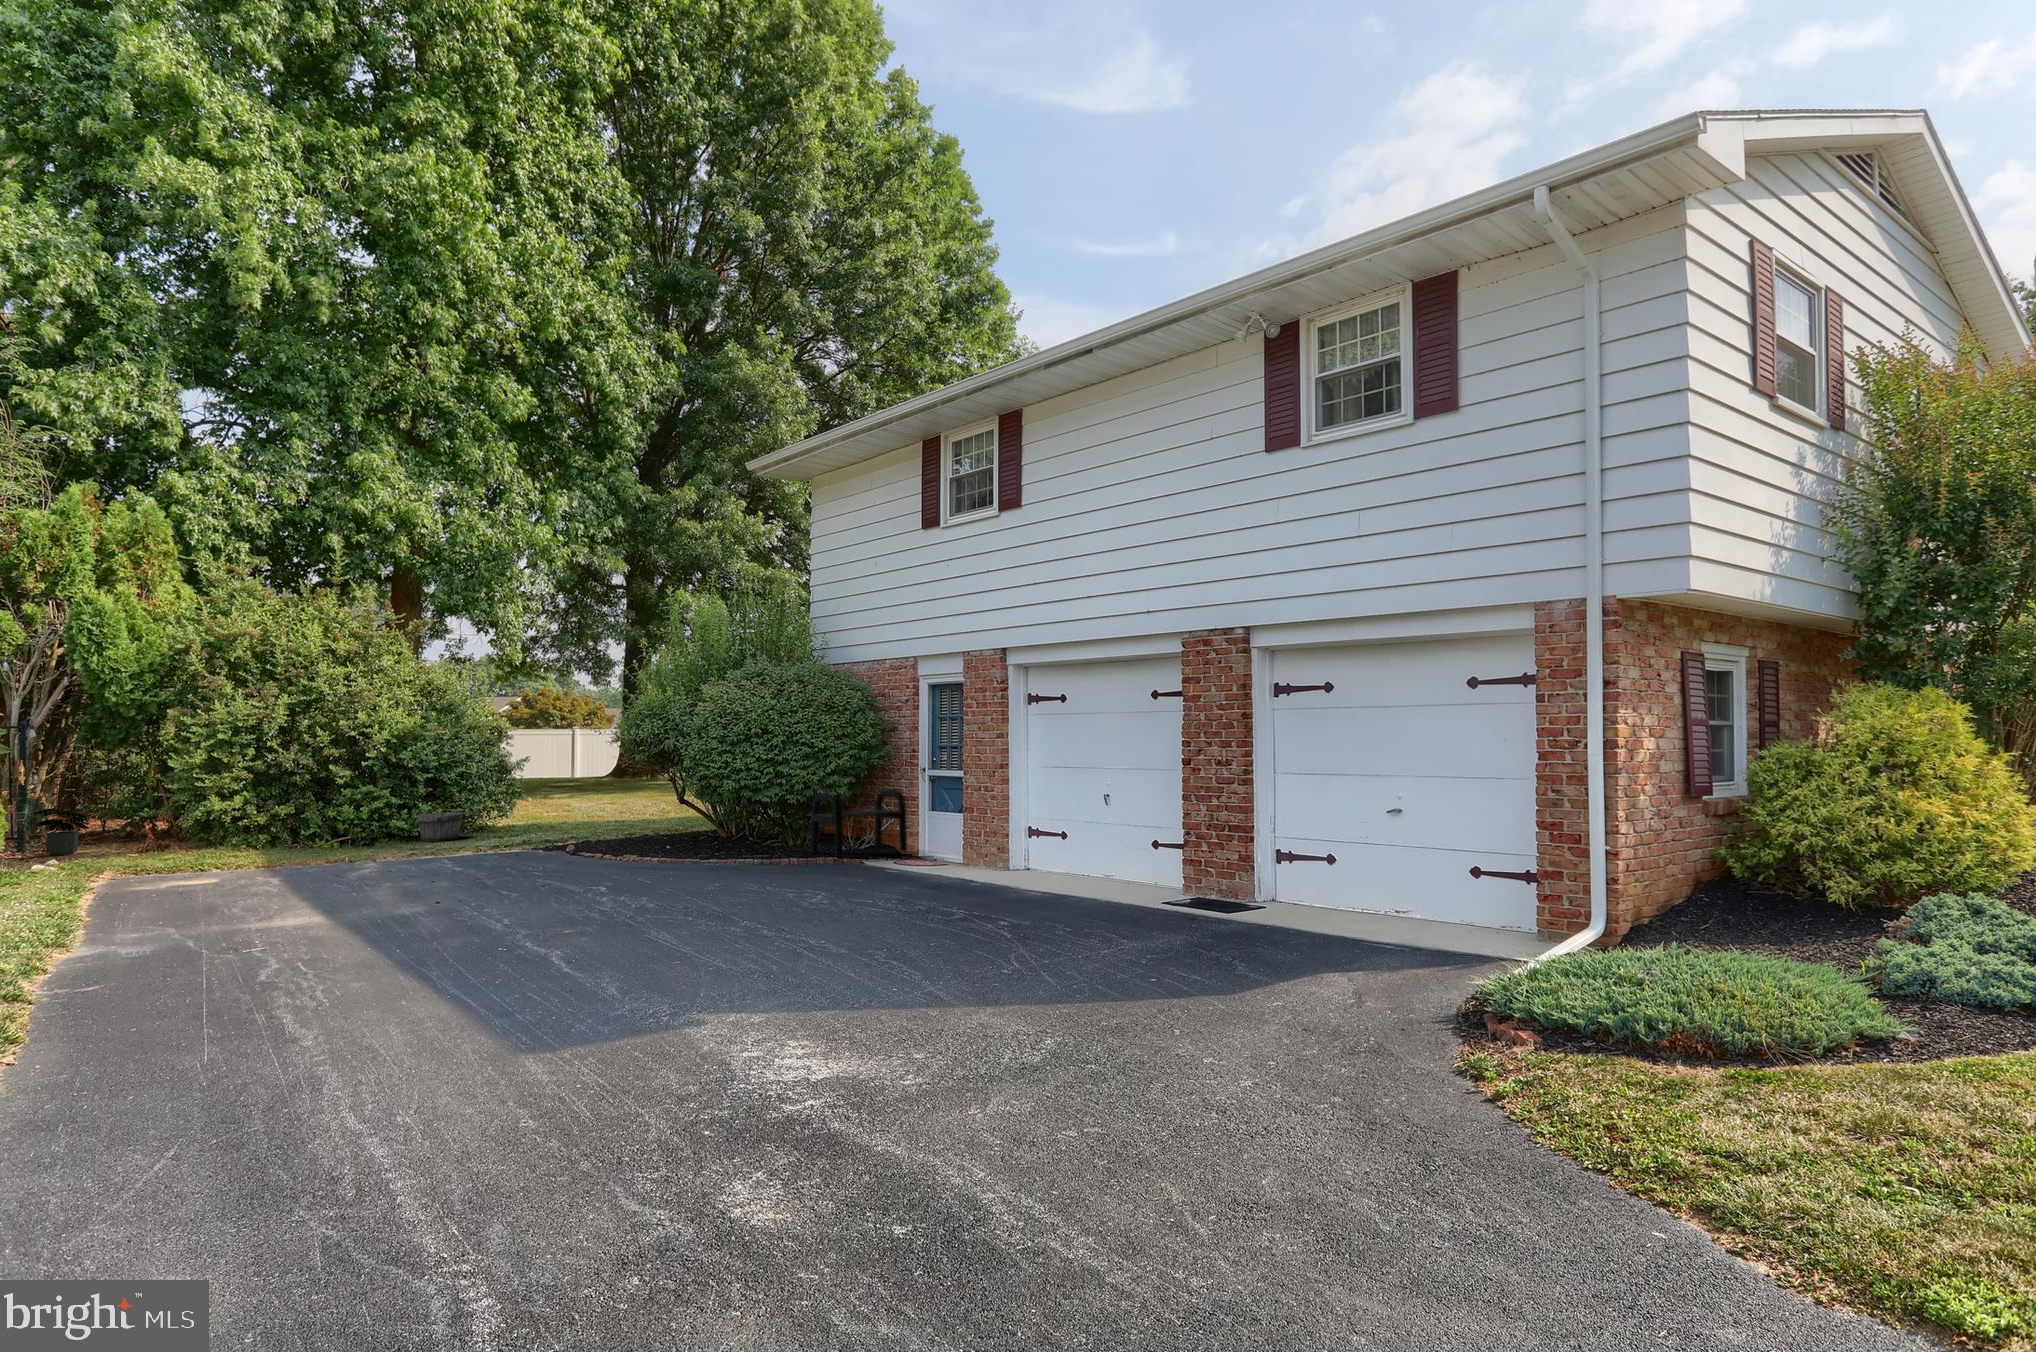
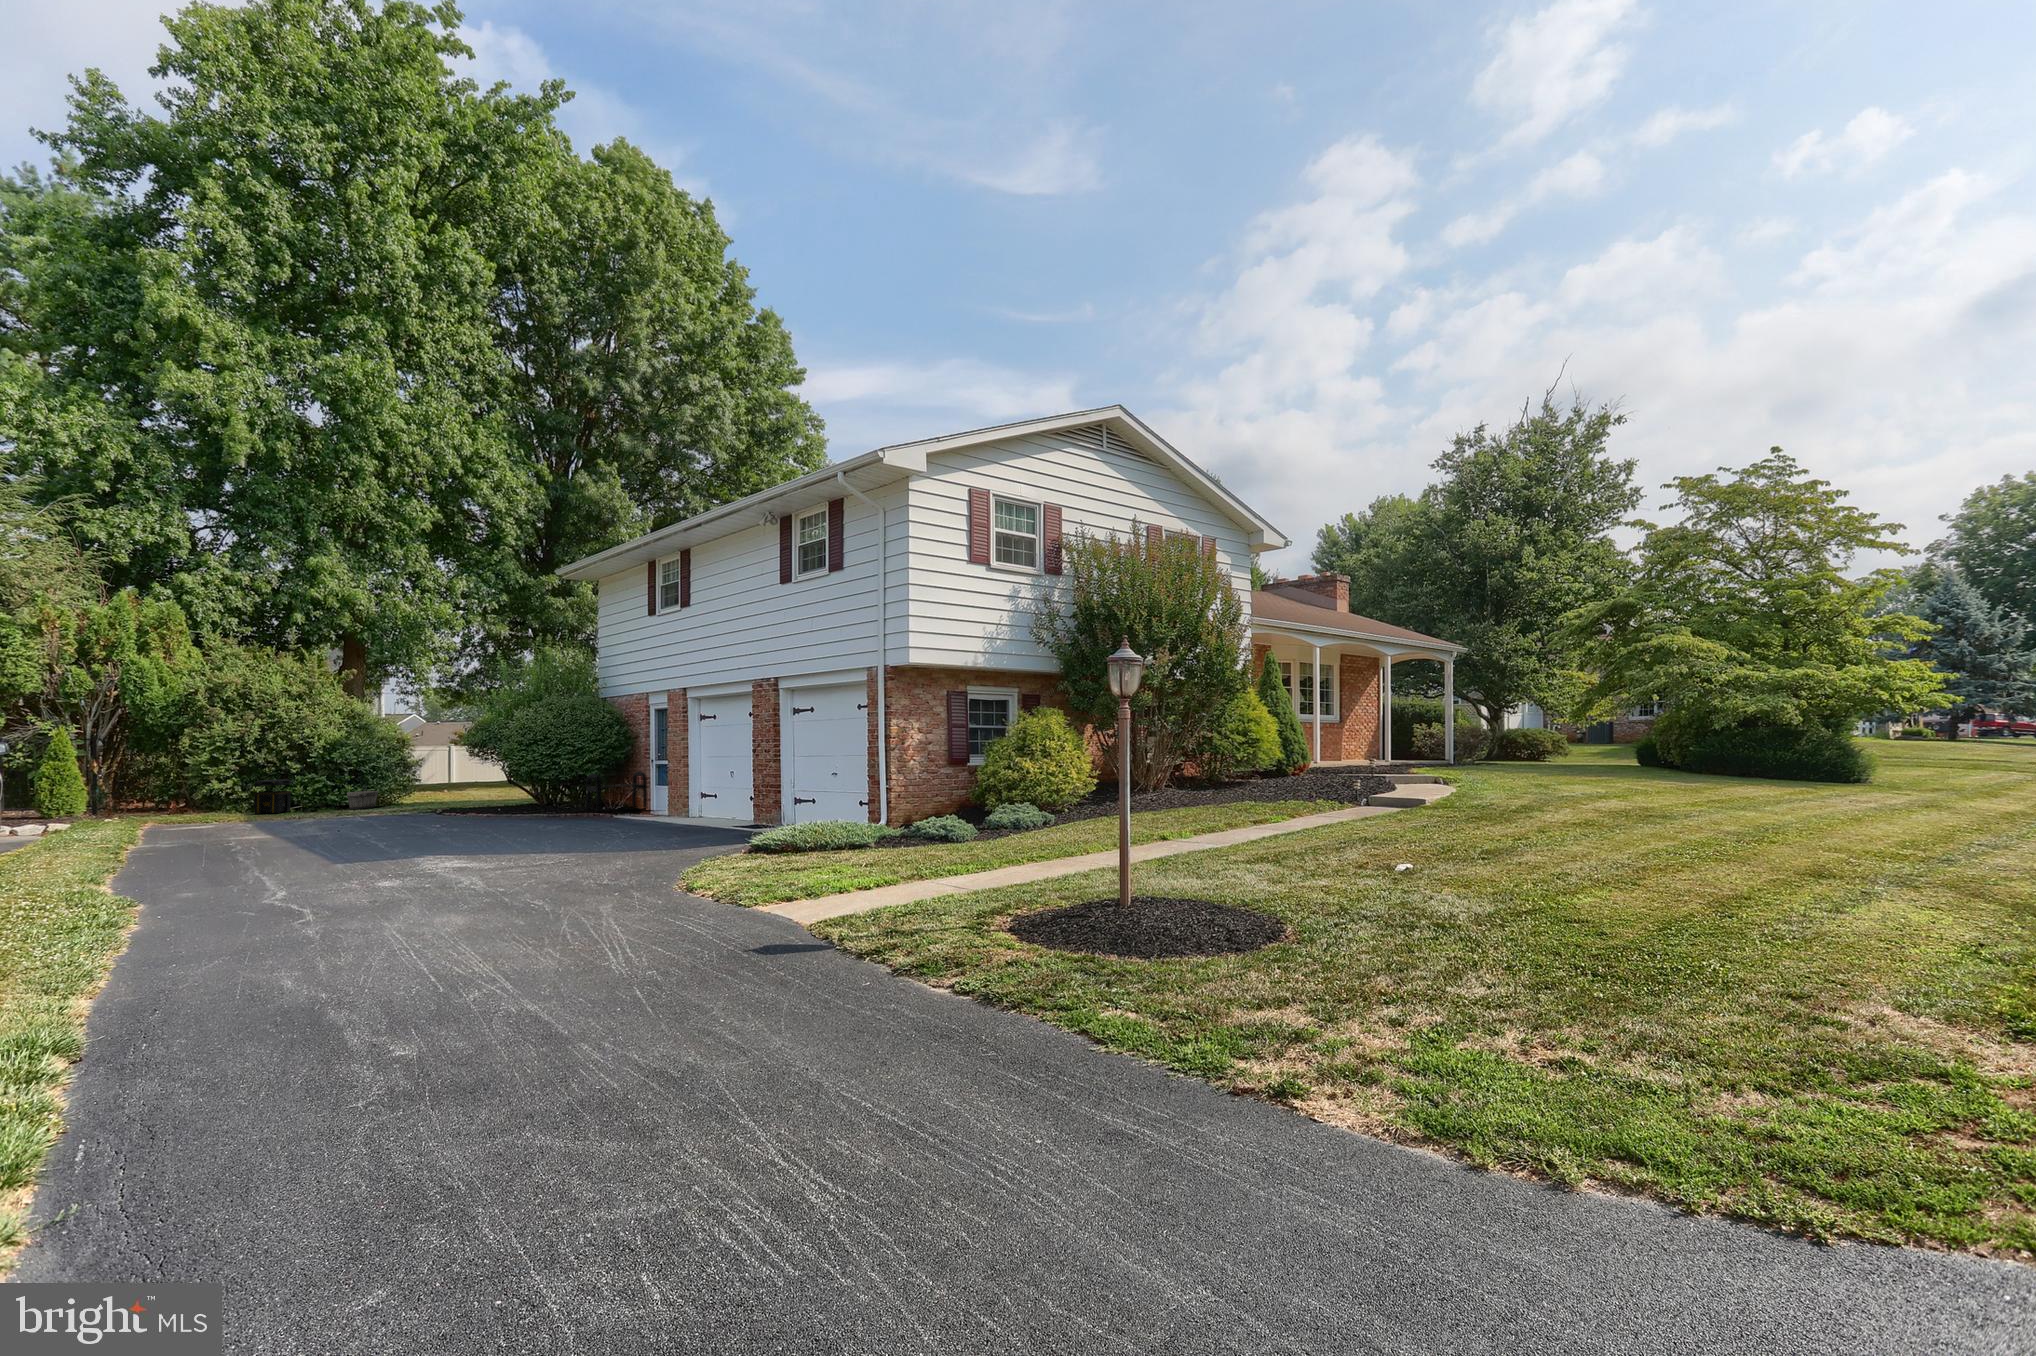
toolbox: none [277,794,334,849] -> present [254,779,291,814]
potted plant: present [31,809,94,855] -> none [94,791,136,819]

